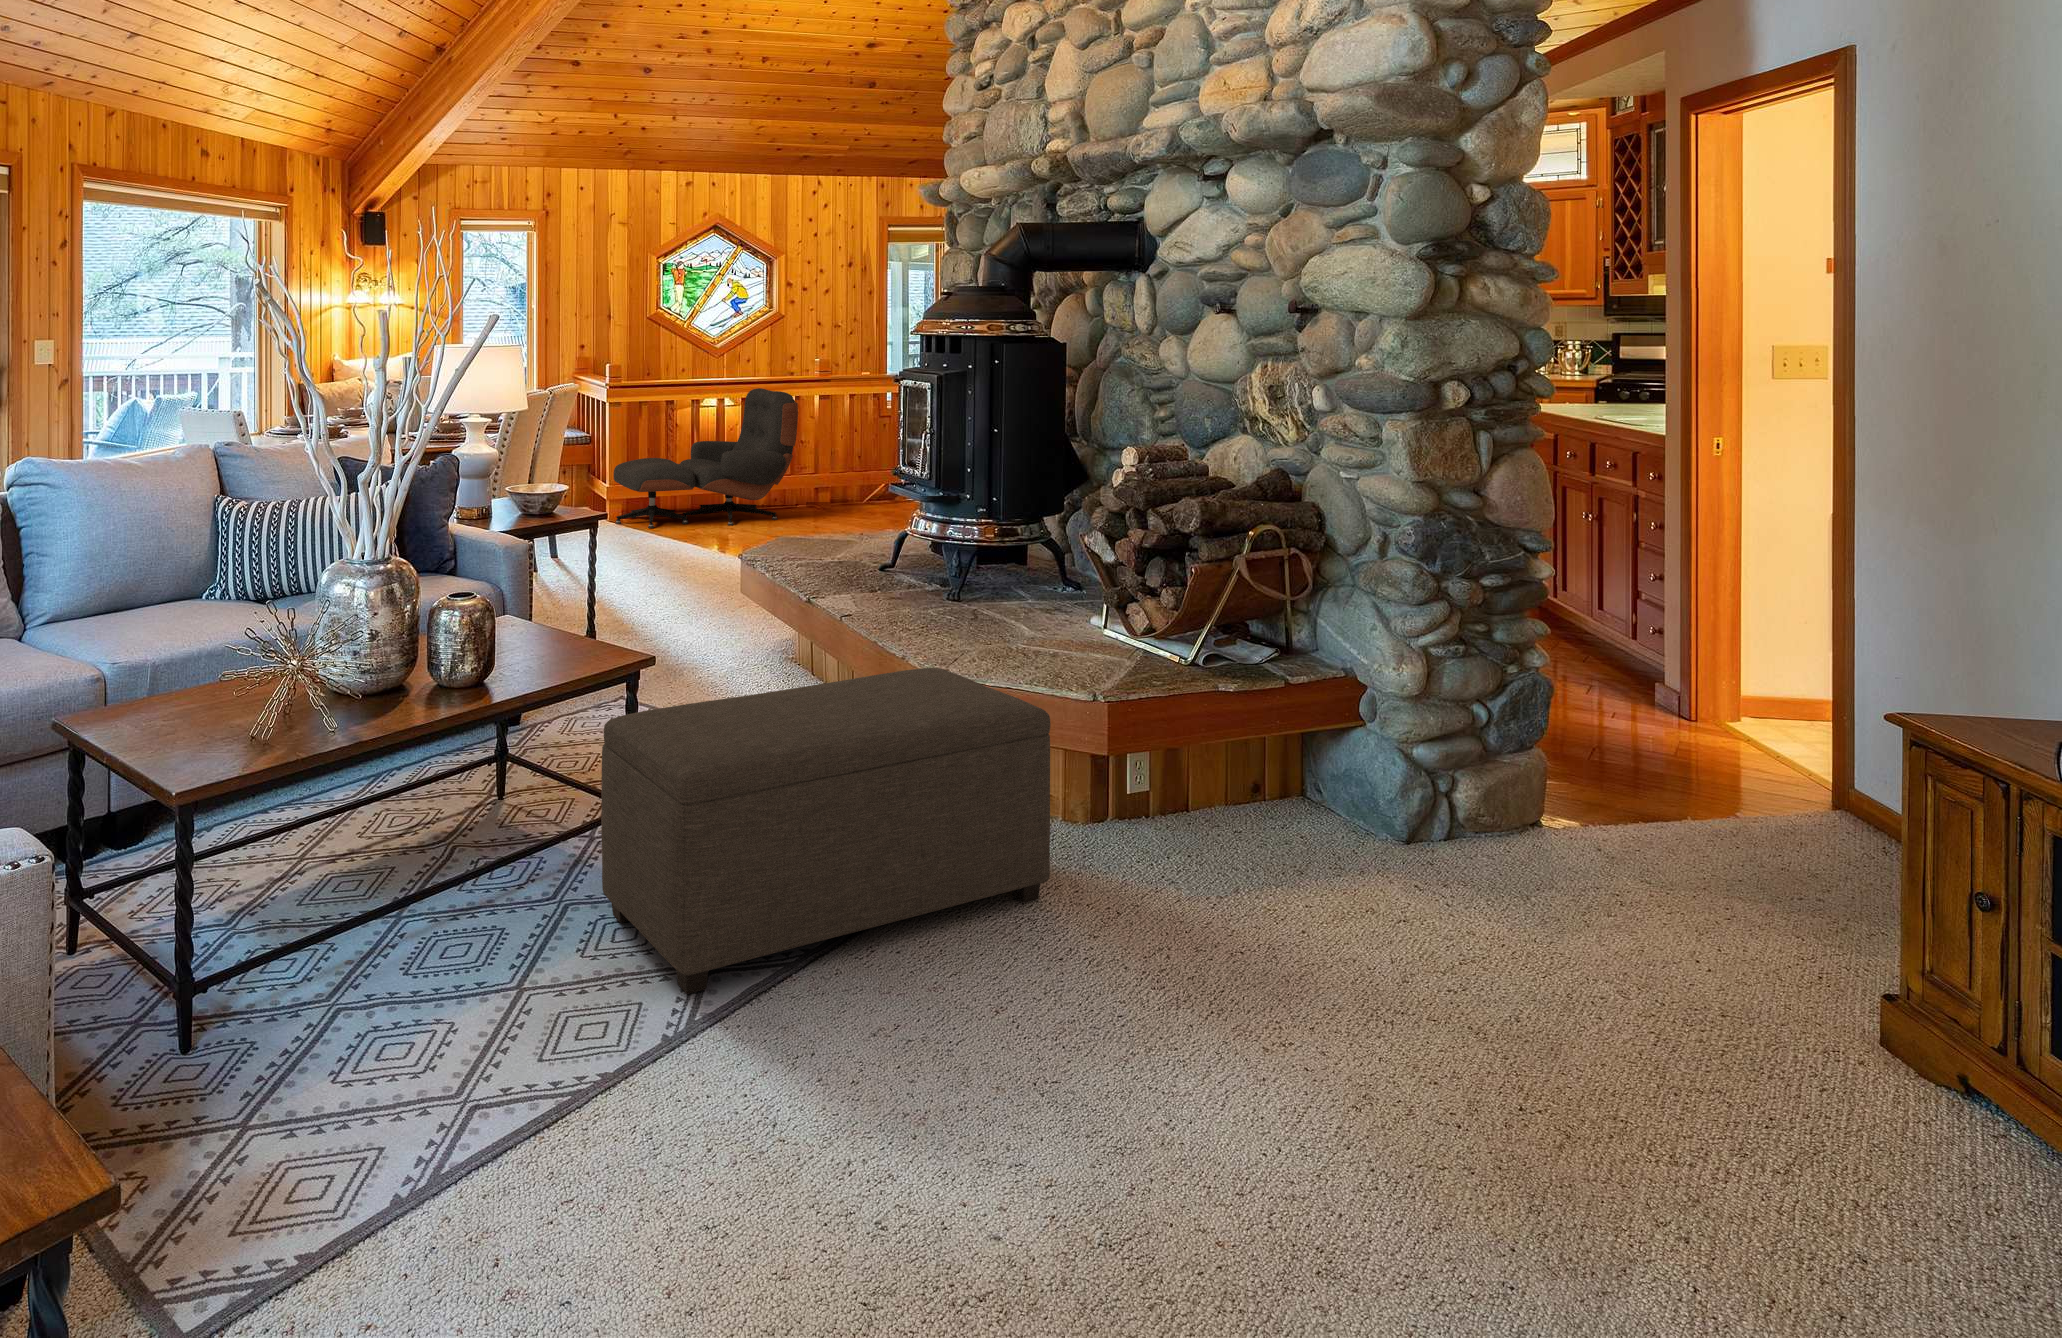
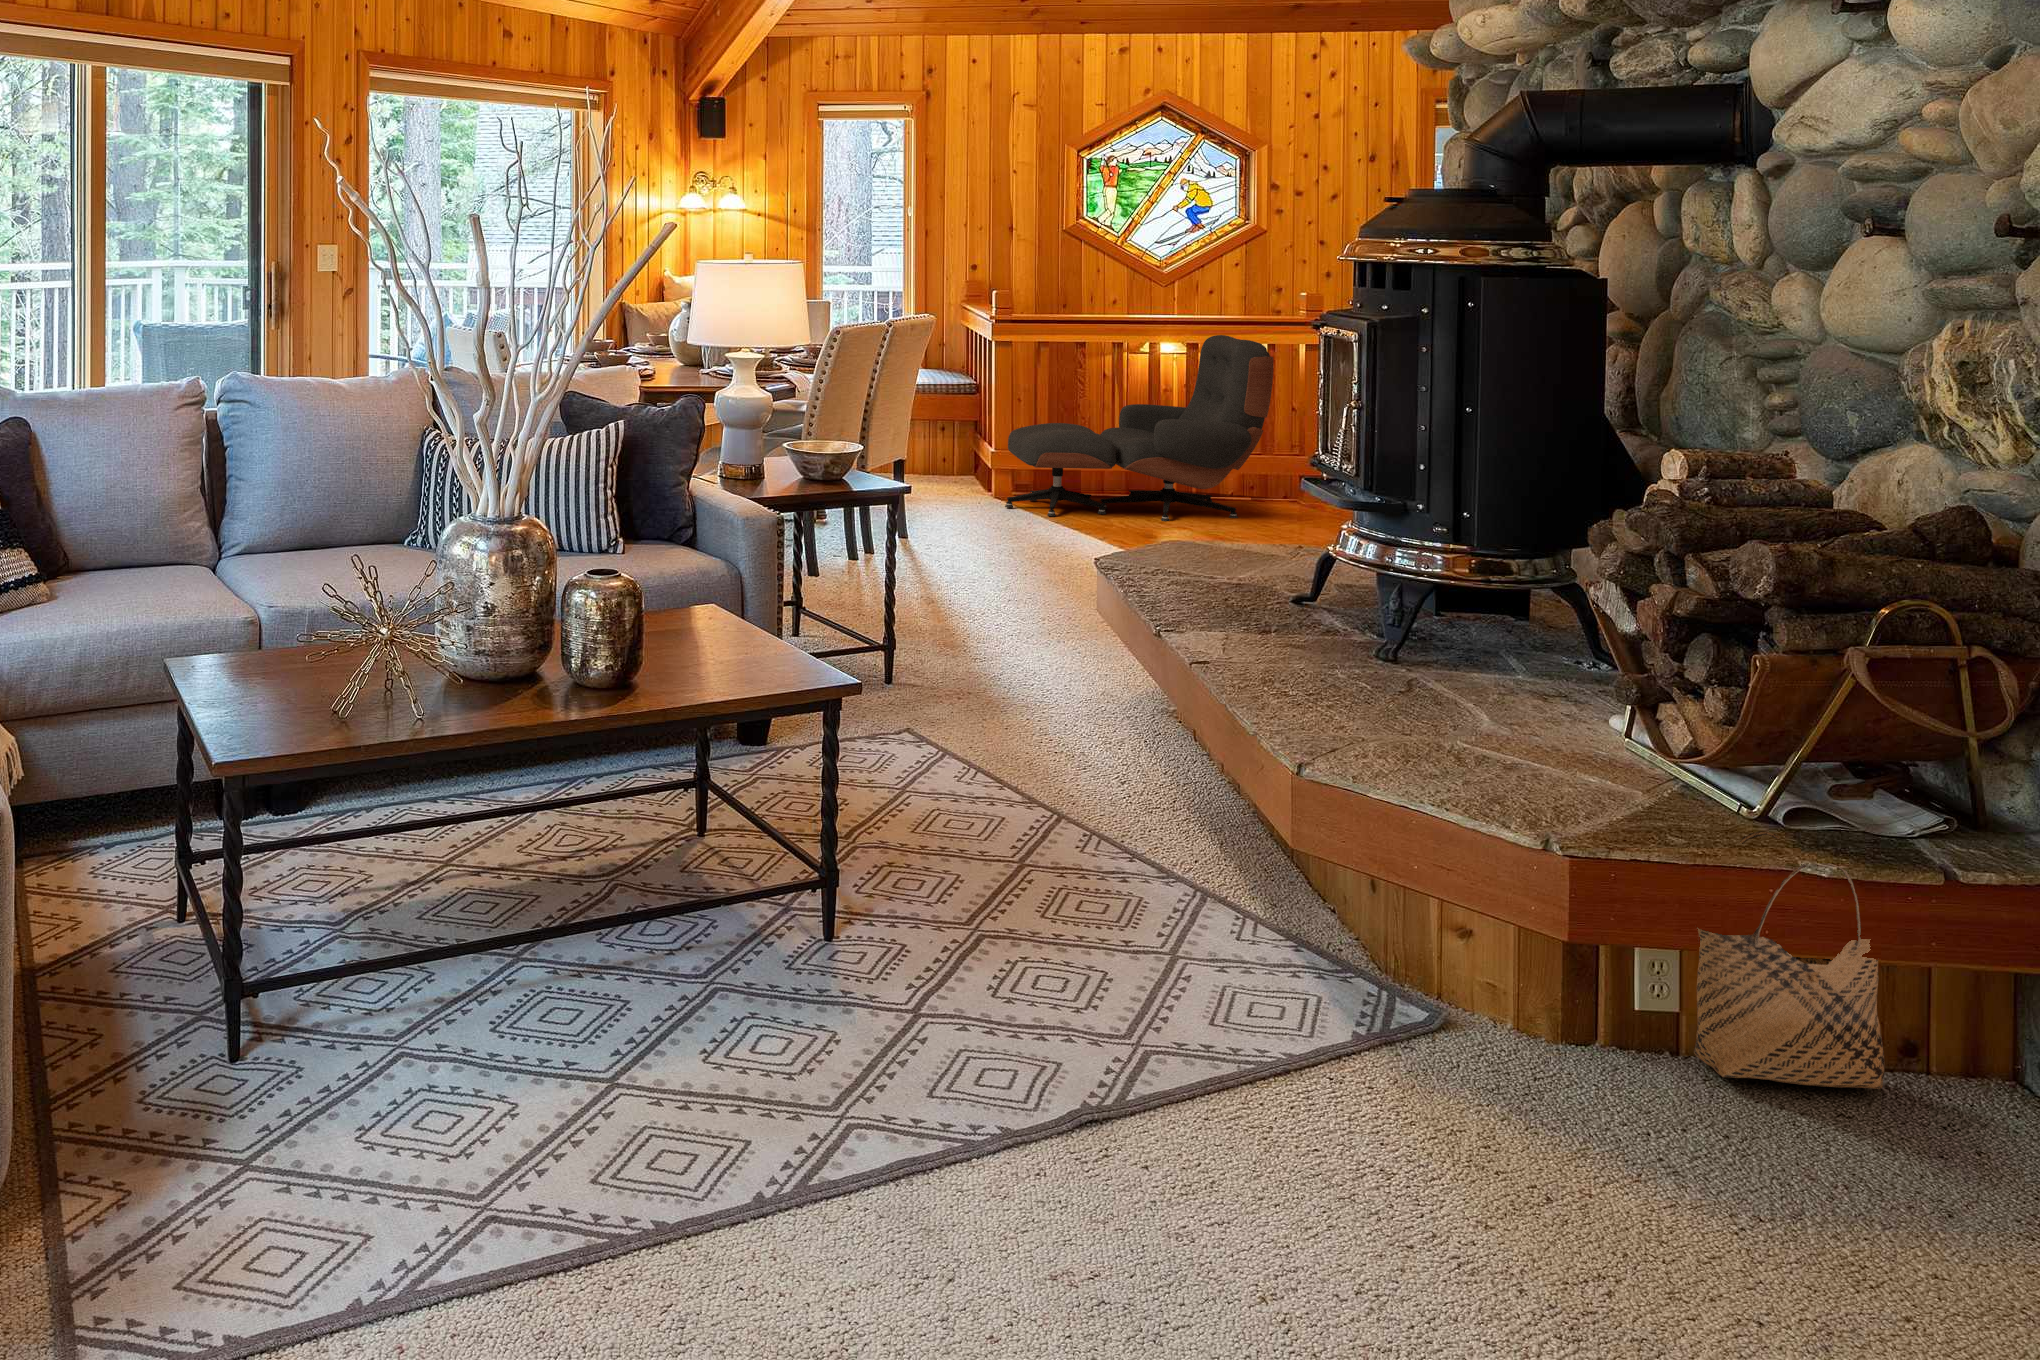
ottoman: present [601,668,1050,994] -> none [755,749,1426,1136]
woven basket: none [1178,682,1276,839] -> present [1694,831,1885,1089]

